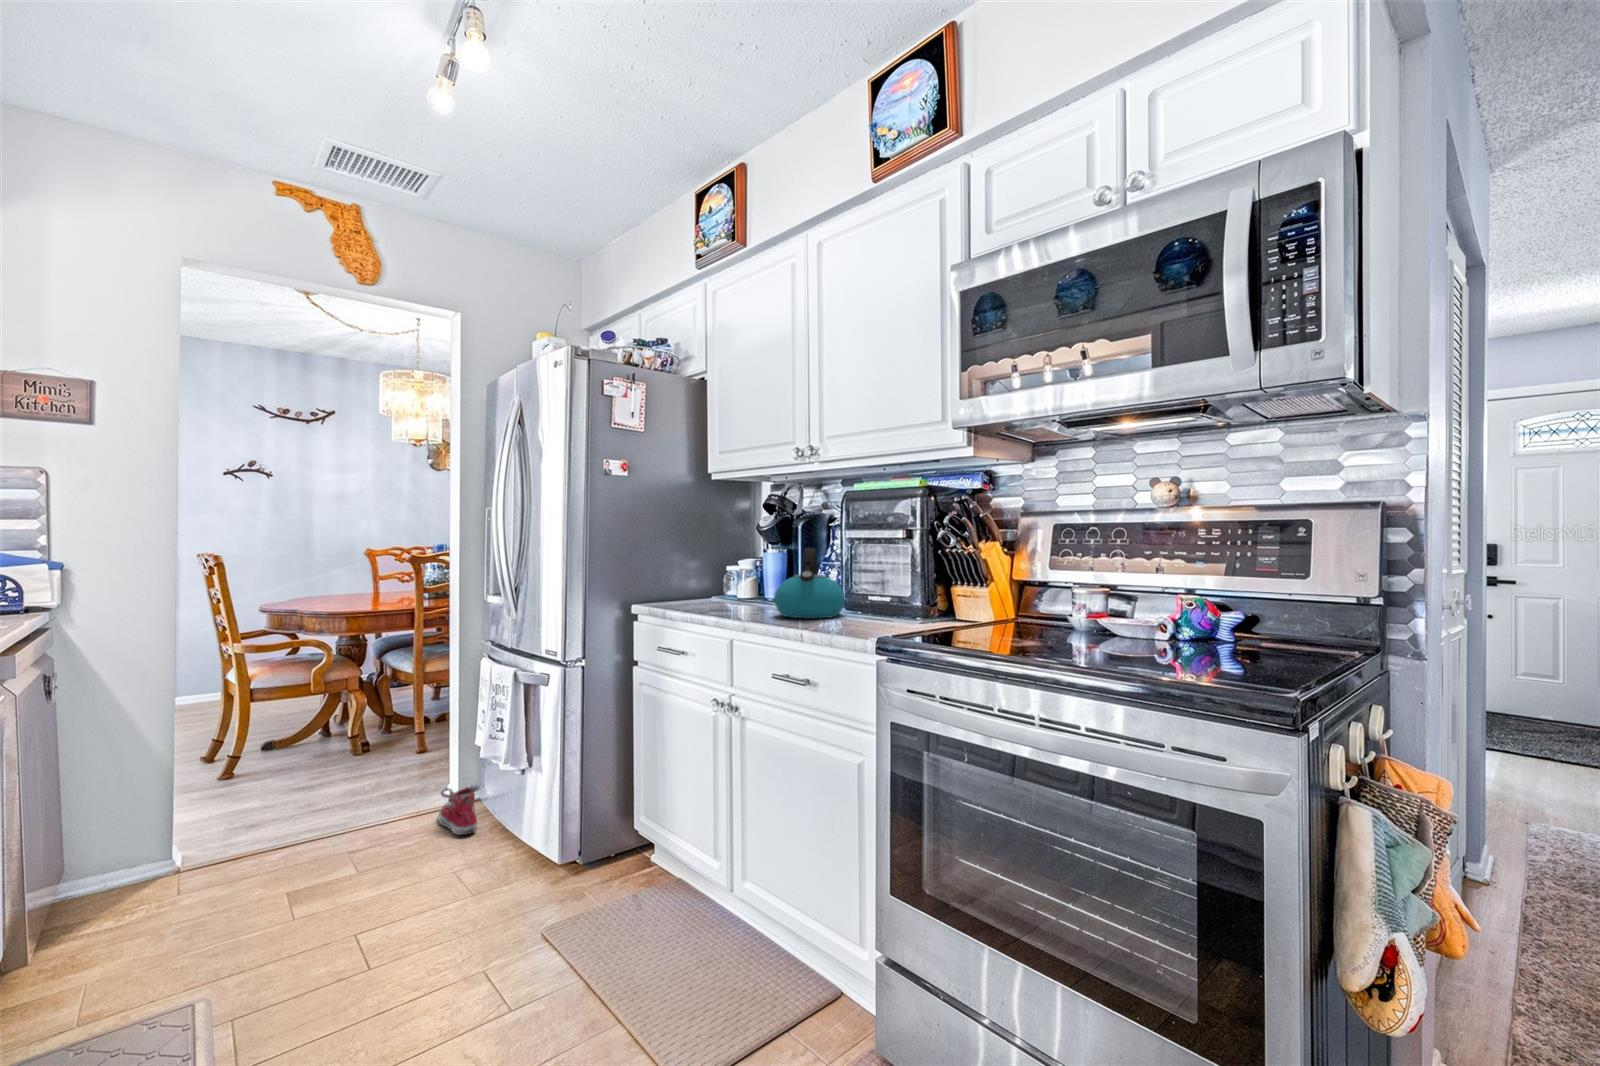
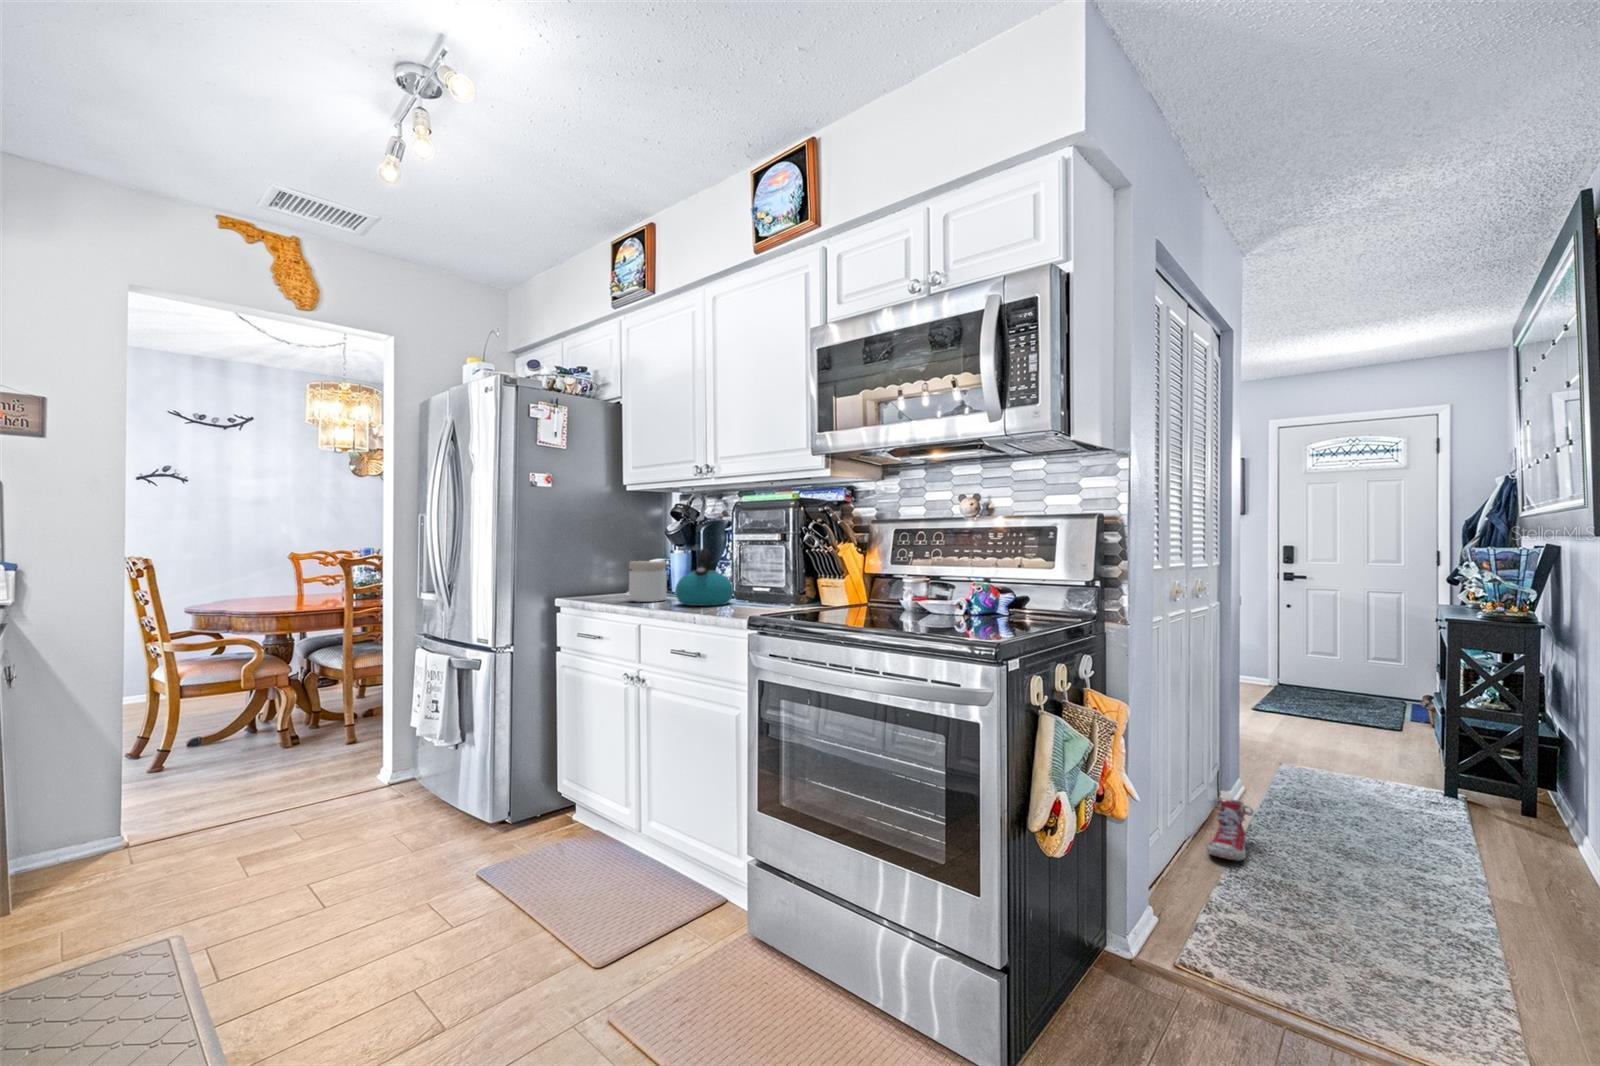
jar: none [718,562,762,611] -> present [629,561,667,602]
shoe: present [439,785,480,835] -> present [1207,798,1254,861]

